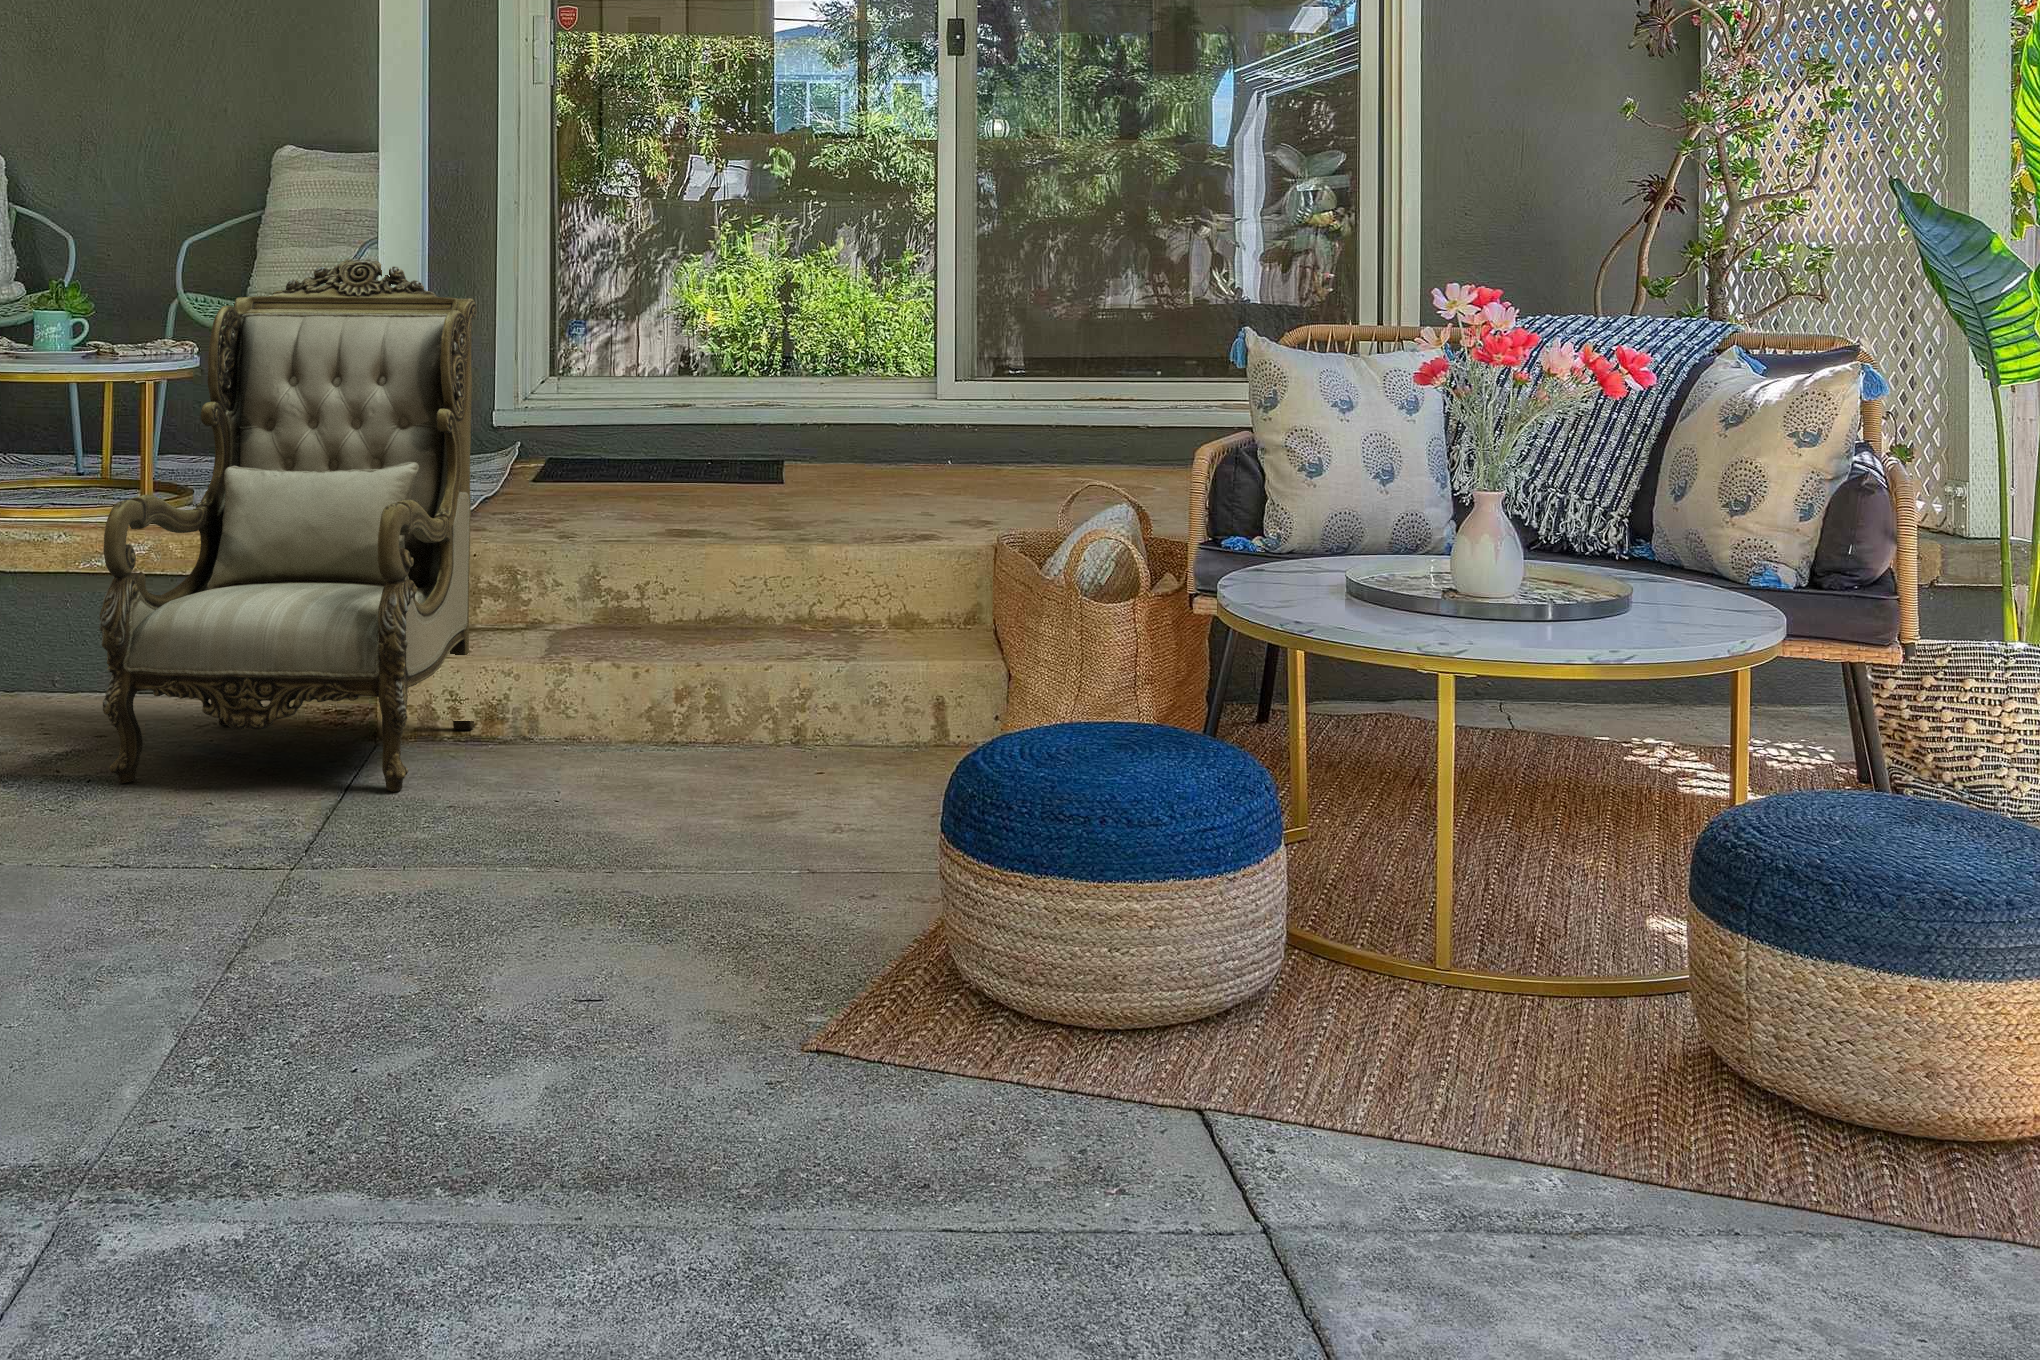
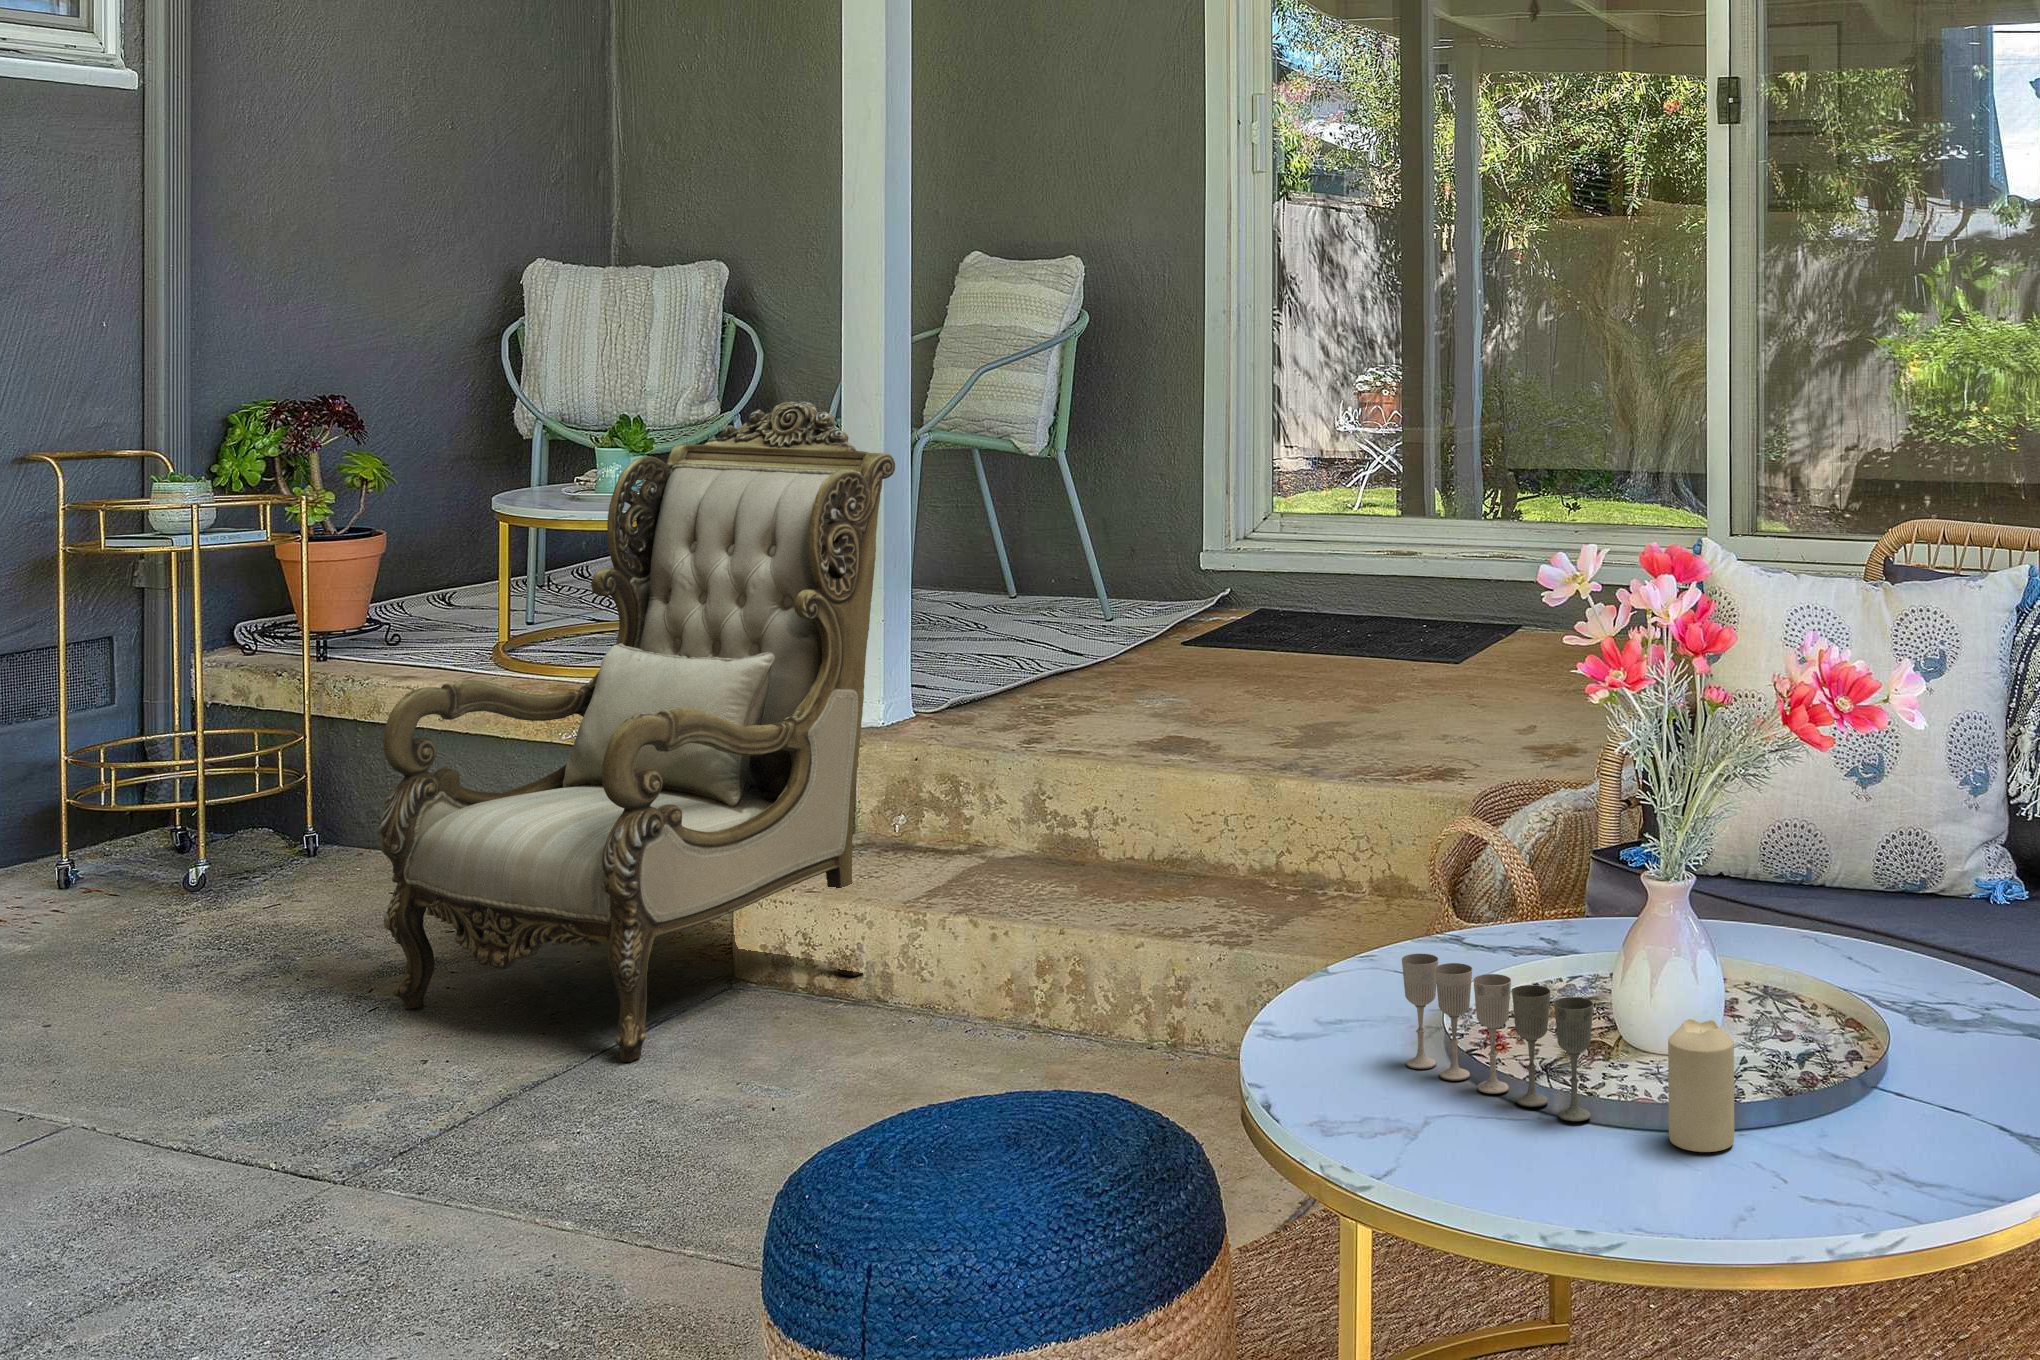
wine glass: none [1406,548,1565,626] -> present [1402,954,1593,1121]
candle: none [1613,557,1656,630] -> present [1668,1019,1734,1152]

